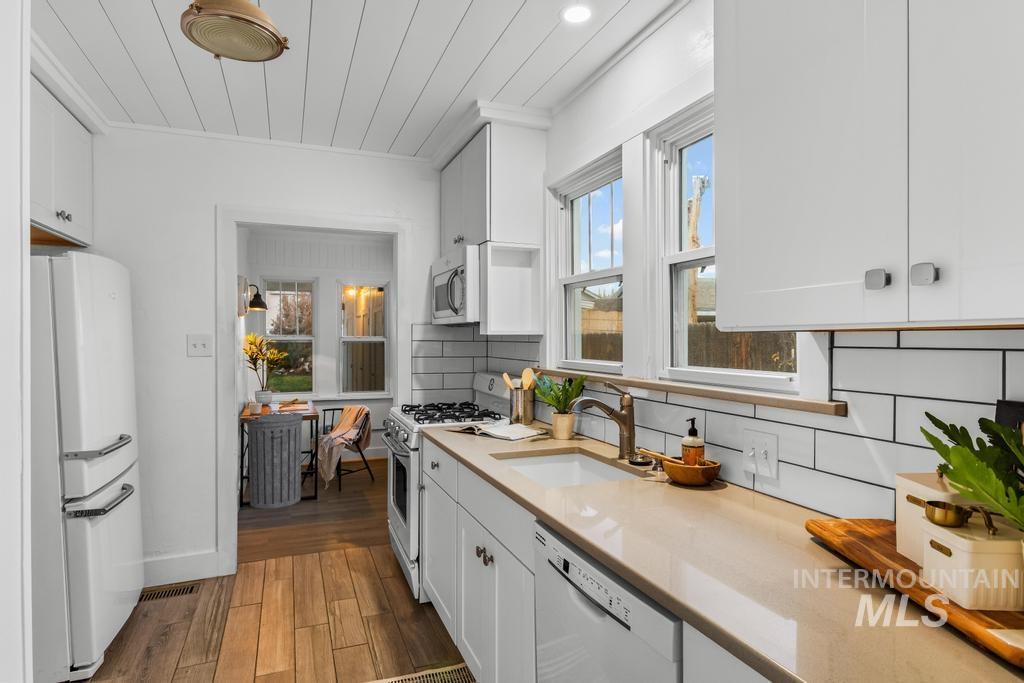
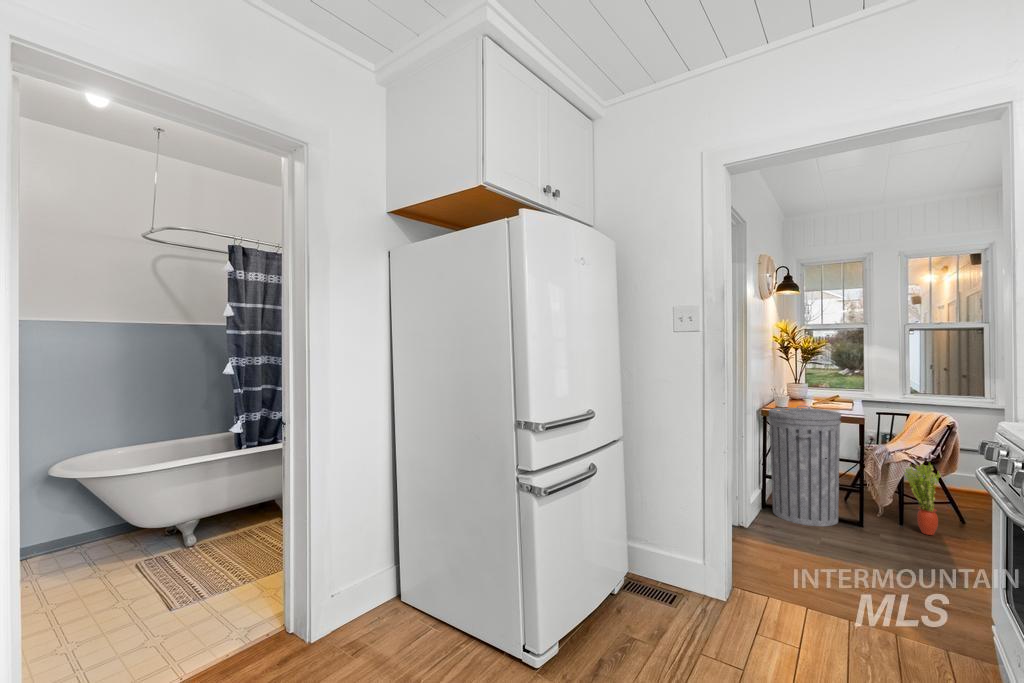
potted plant: none [341,440,363,492] -> present [905,462,941,535]

